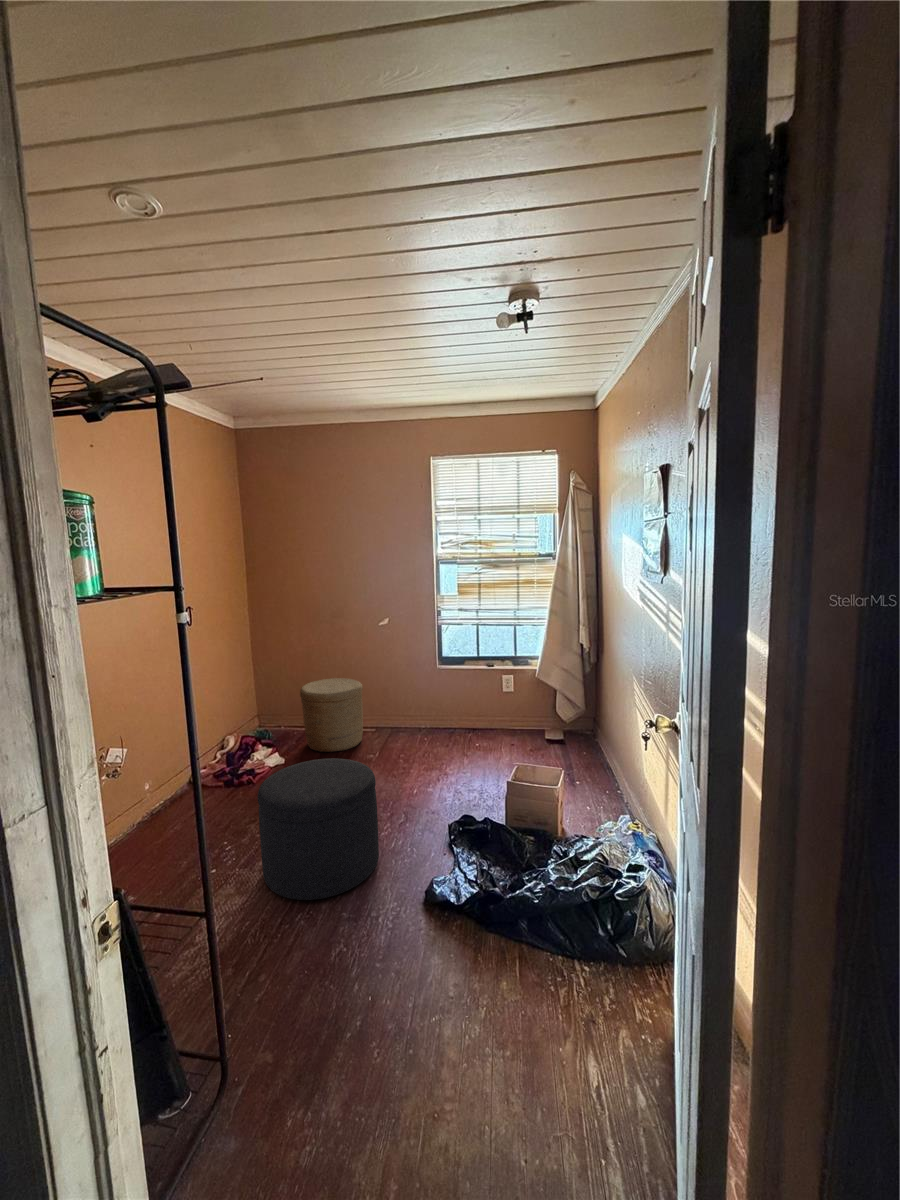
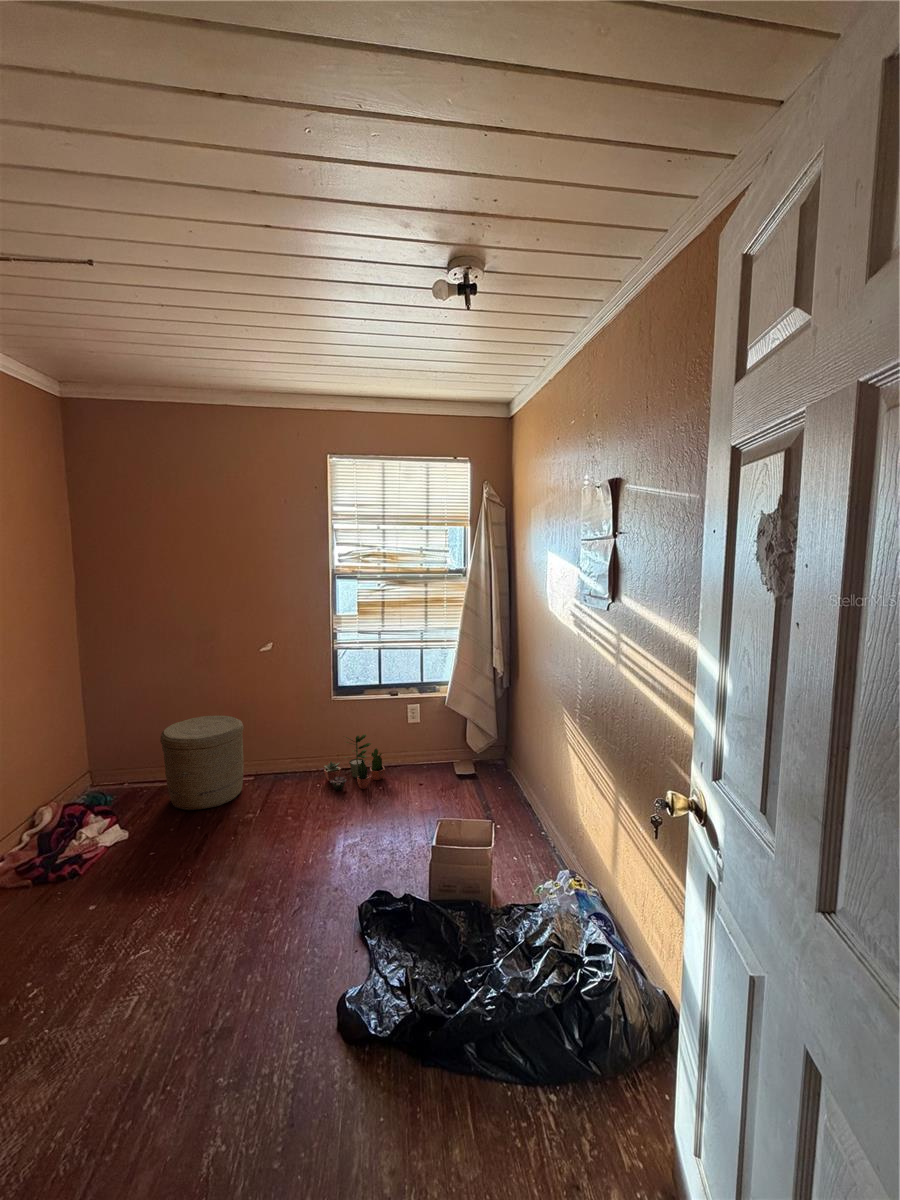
potted plant: none [428,700,481,746] -> present [324,734,385,790]
ottoman: present [258,758,379,900] -> none [94,836,272,1057]

